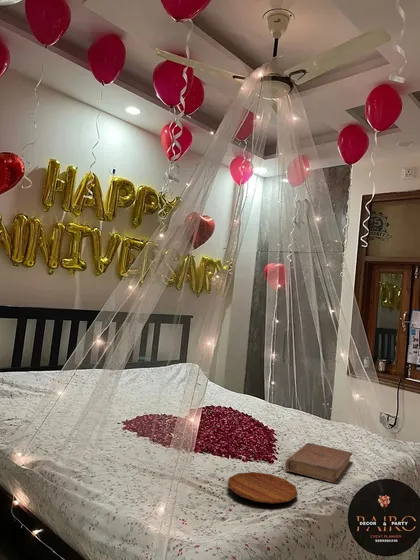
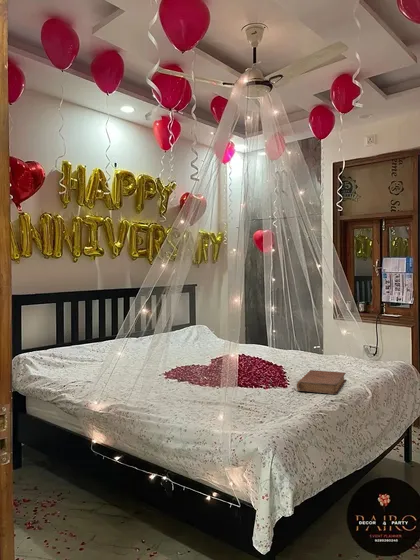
tray: present [228,472,298,504] -> none [258,393,310,411]

